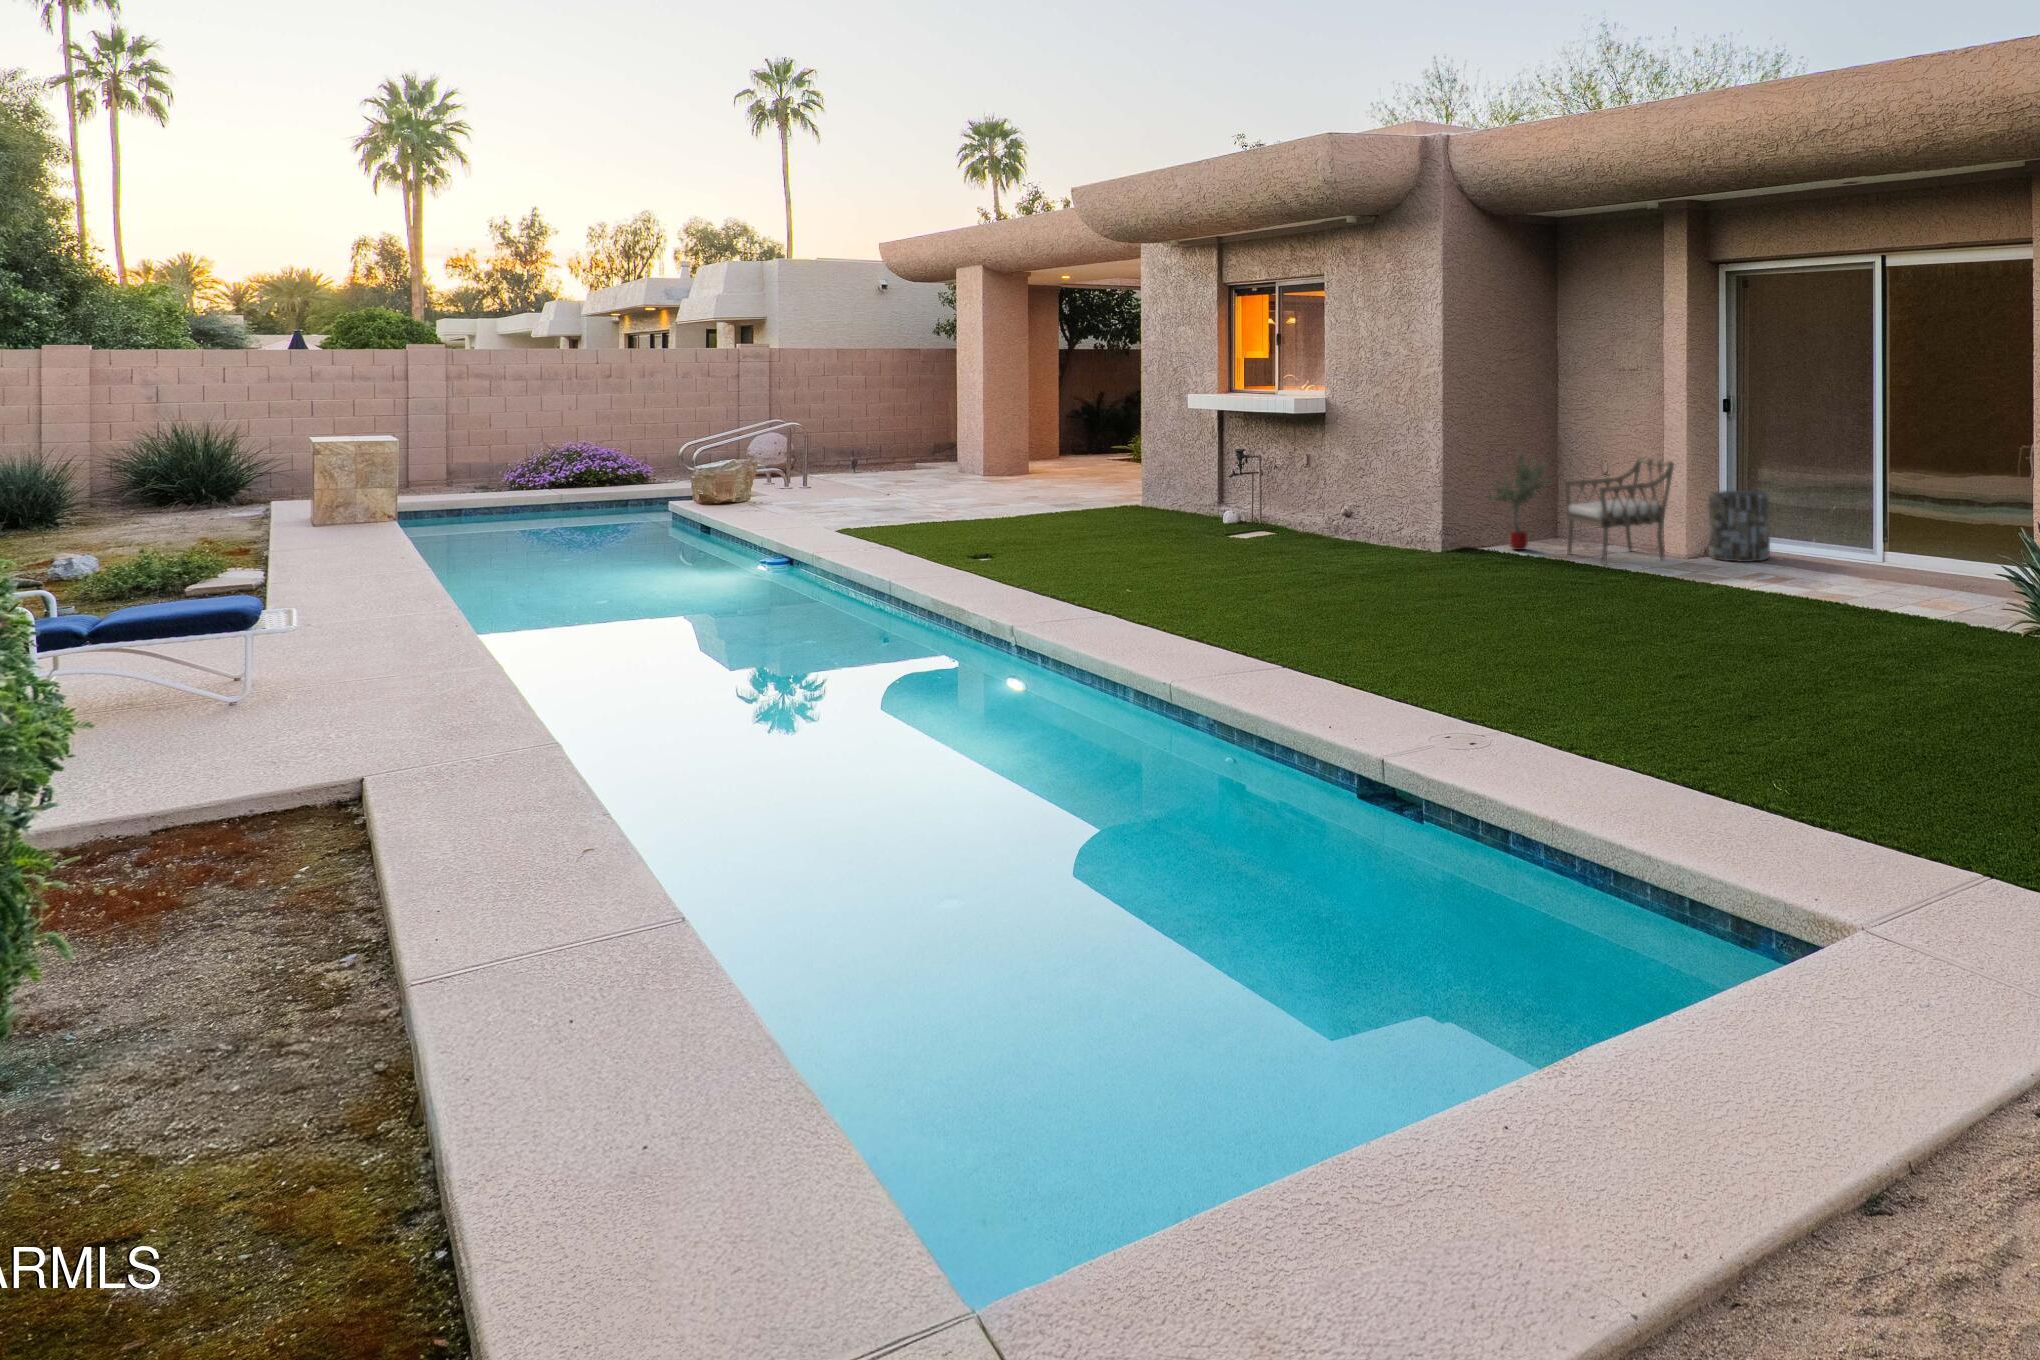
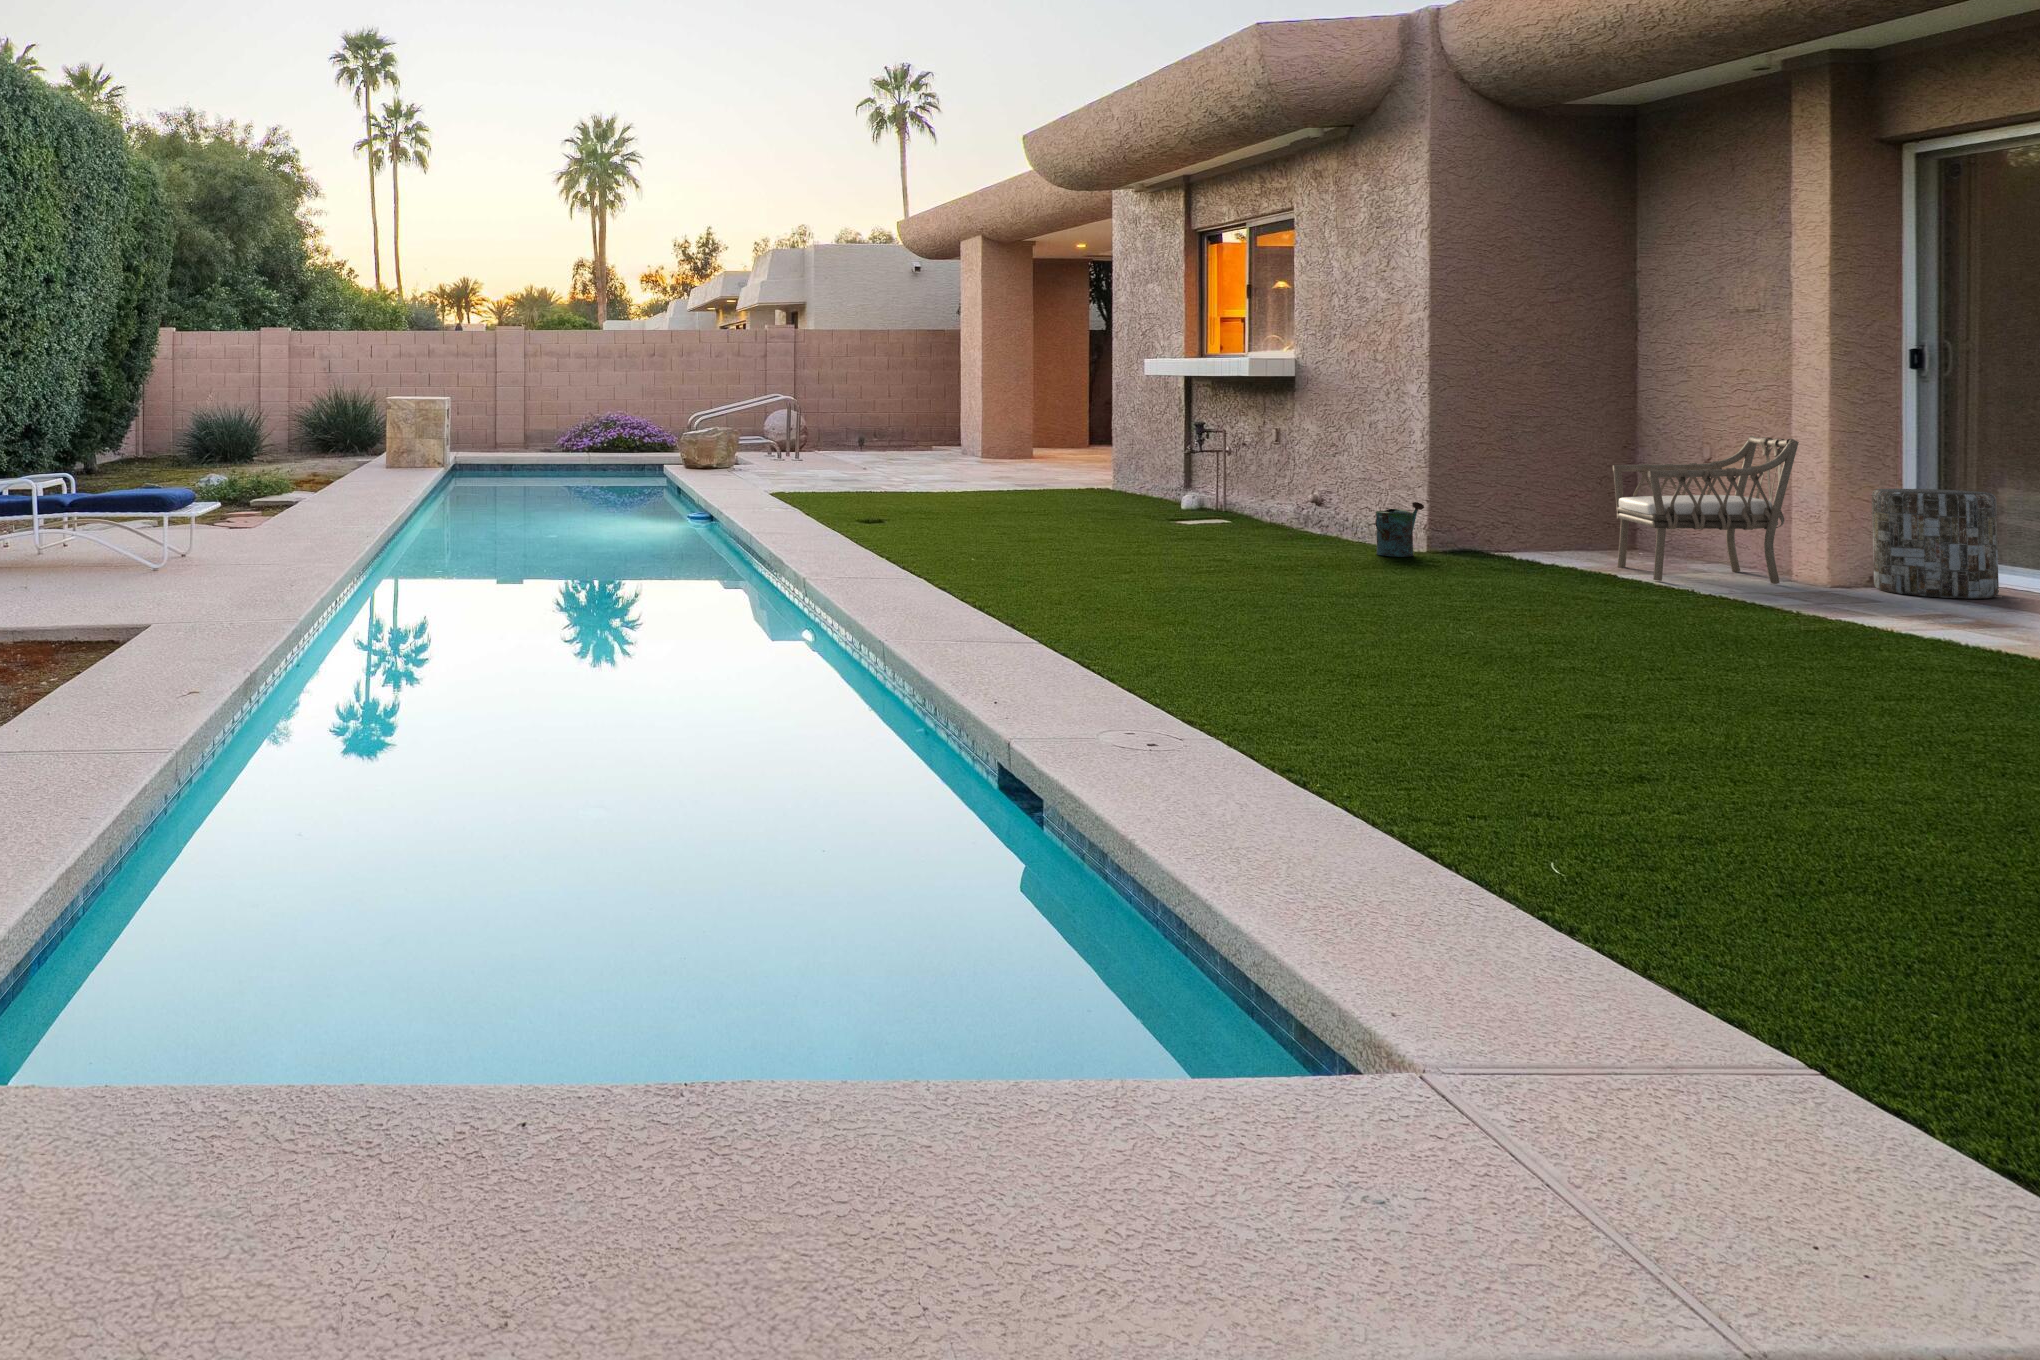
potted tree: present [1487,451,1548,550] -> none [1488,422,1603,558]
watering can: none [1417,515,1444,559] -> present [1376,502,1424,557]

